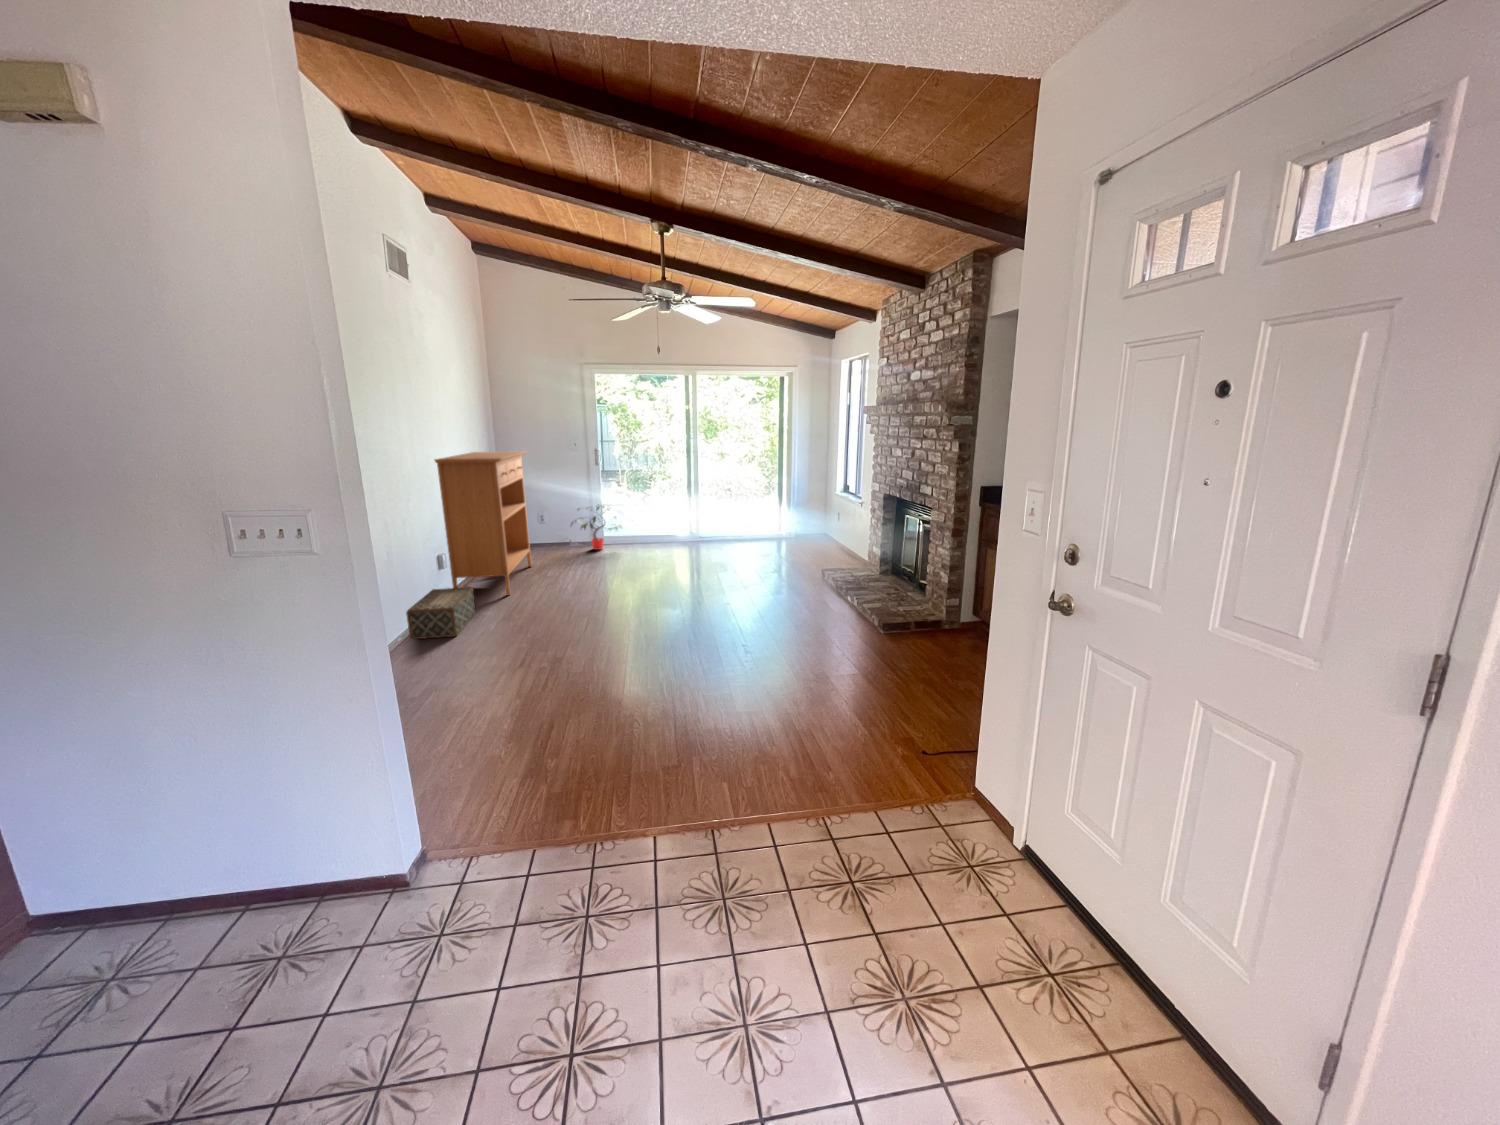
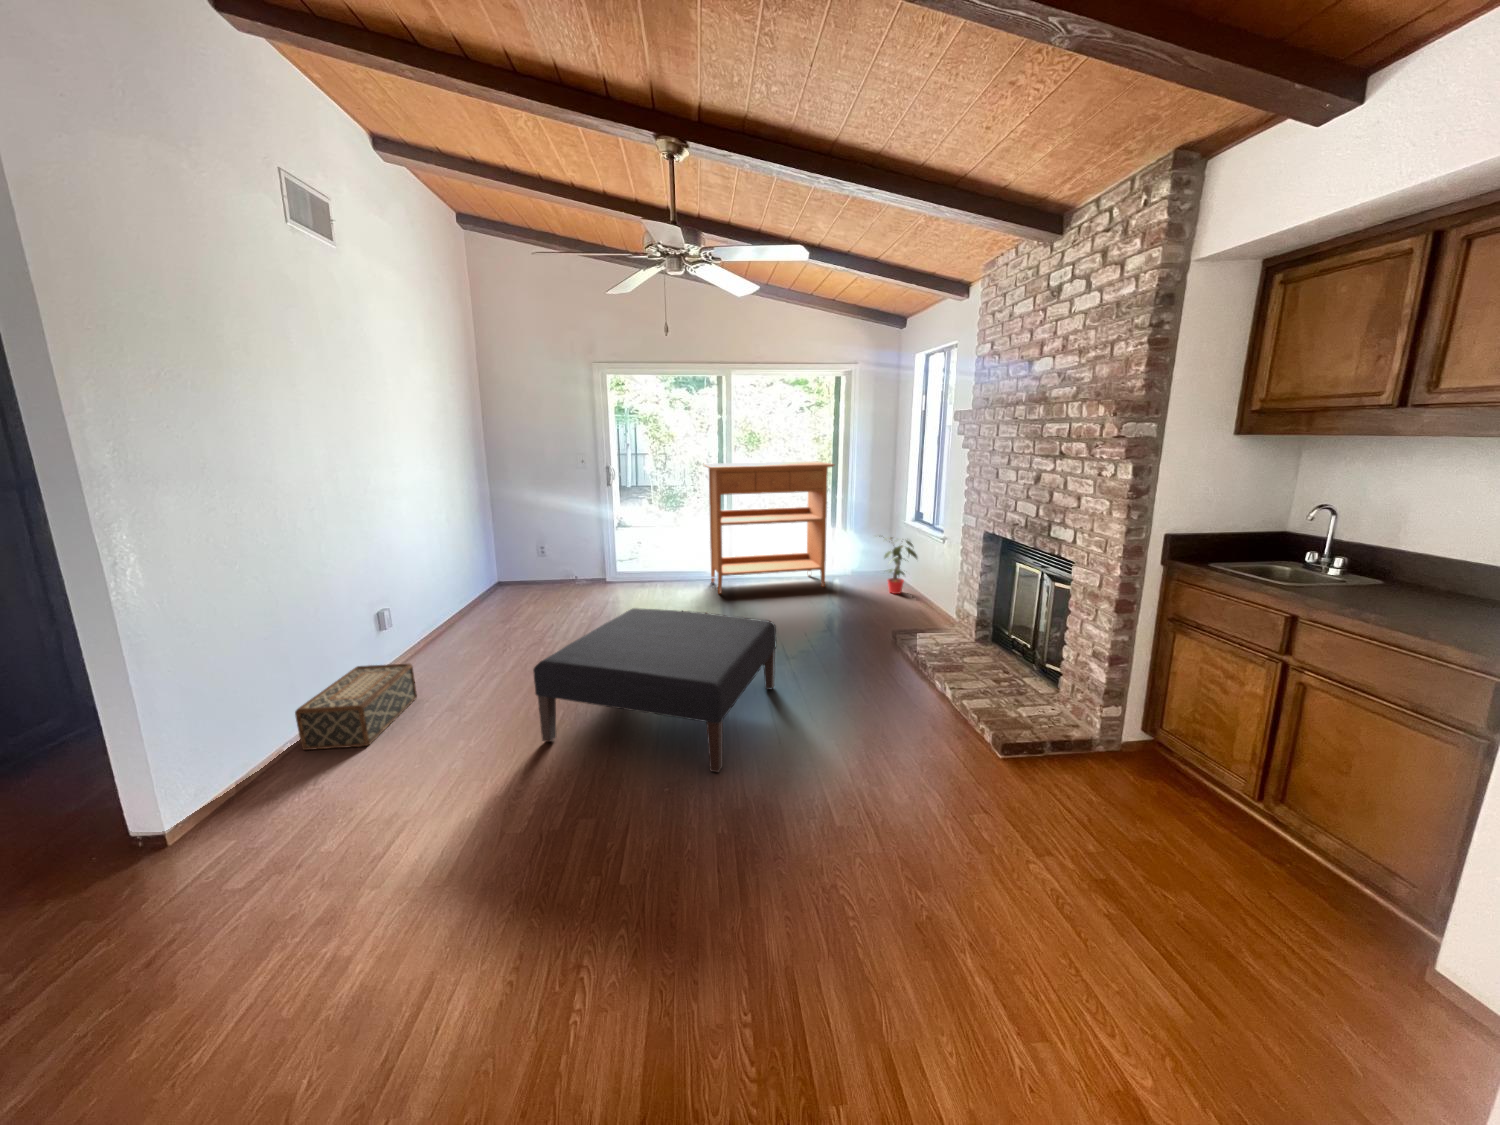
console table: present [435,451,532,595] -> present [704,461,834,594]
potted plant: present [571,504,623,550] -> present [884,537,917,594]
ottoman: none [573,549,736,642] -> present [533,608,776,772]

